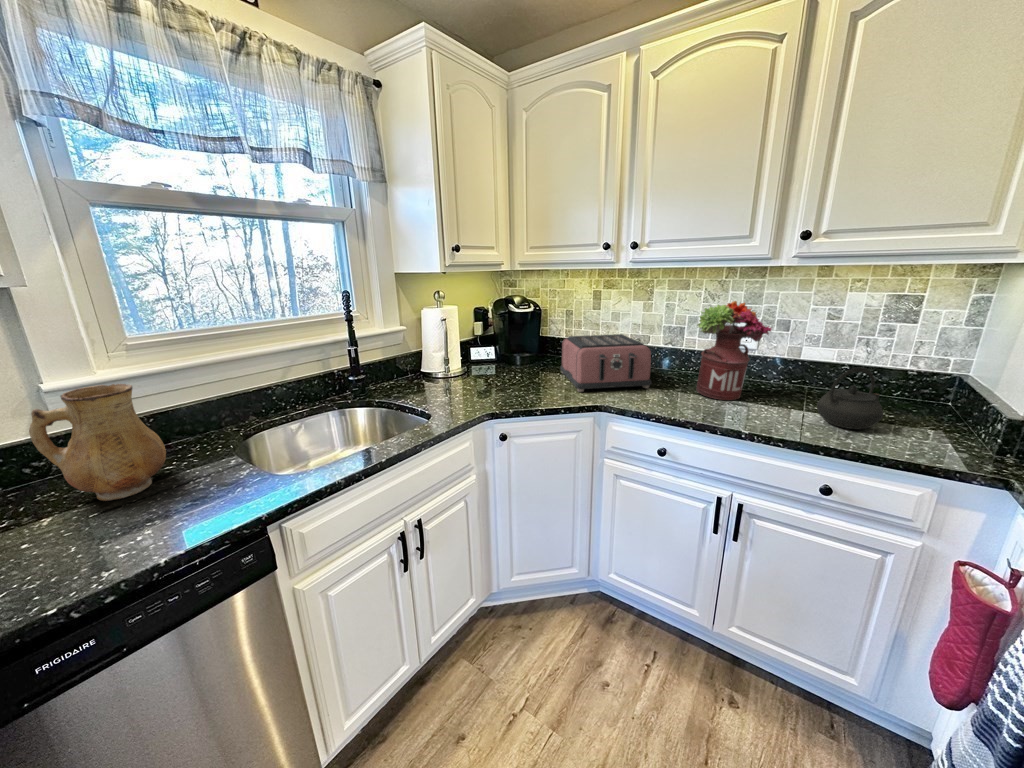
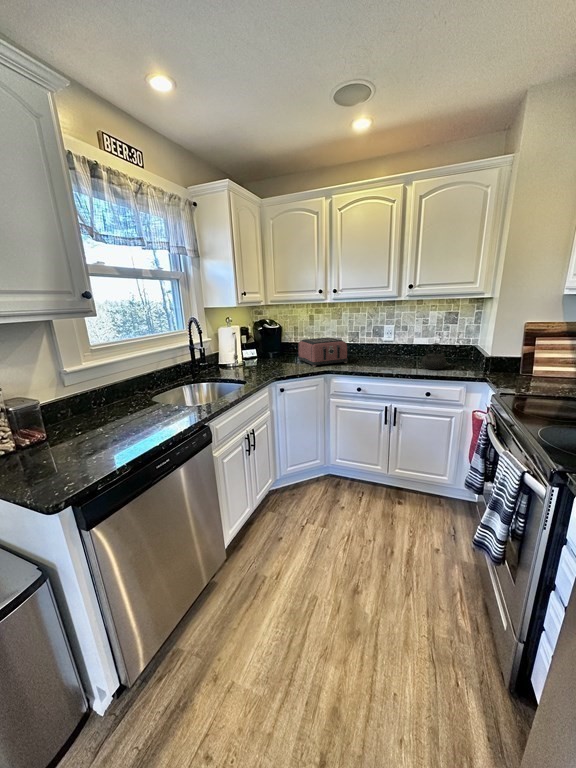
flower arrangement: present [696,301,771,400] -> none [368,317,401,364]
ceramic pitcher: present [29,384,166,501] -> none [86,365,138,423]

